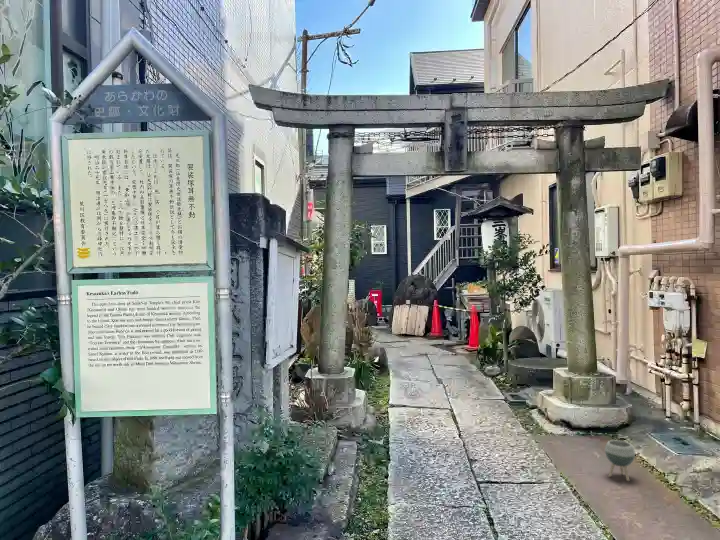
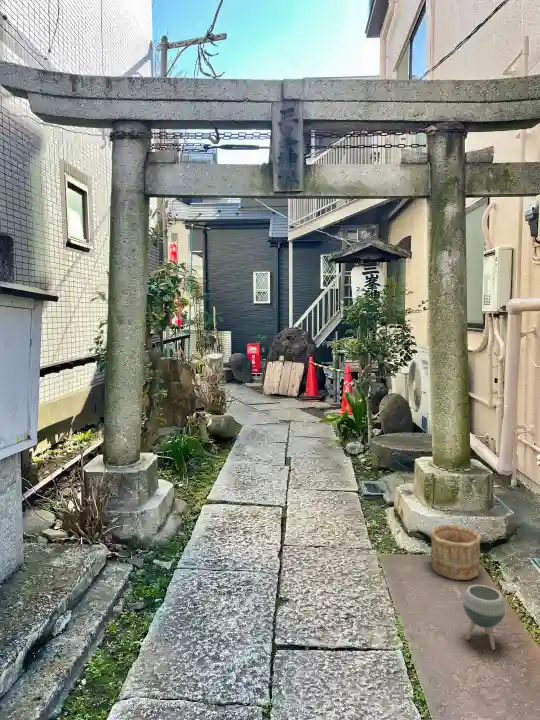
wooden bucket: none [573,412,611,449] -> present [430,525,481,580]

